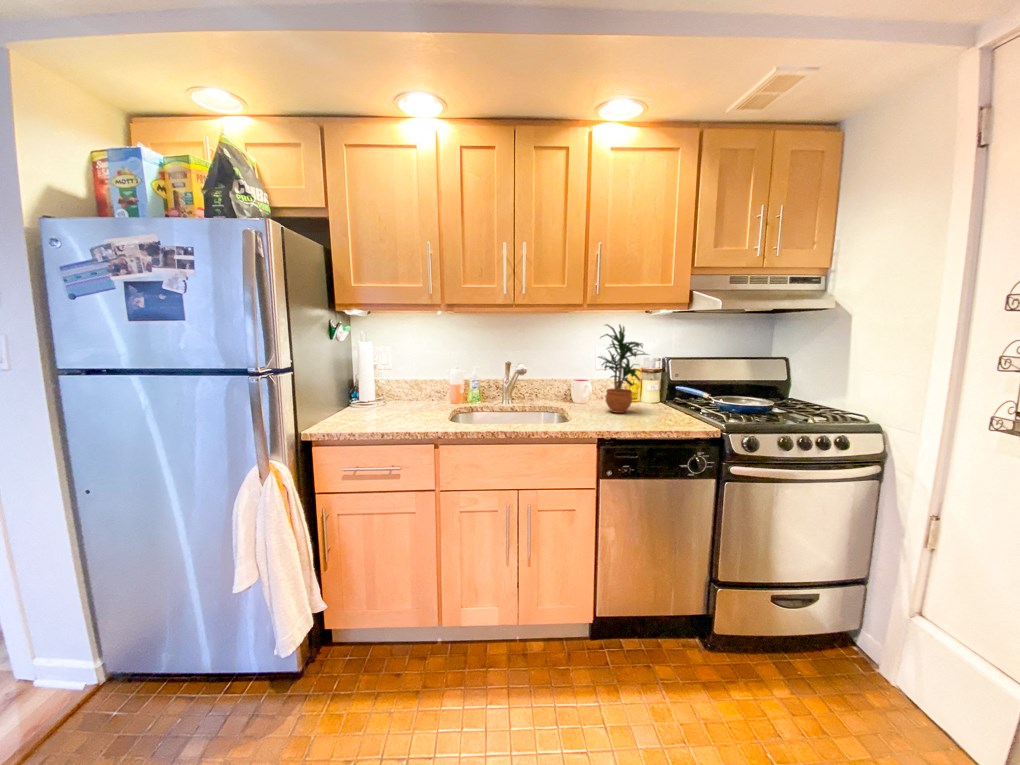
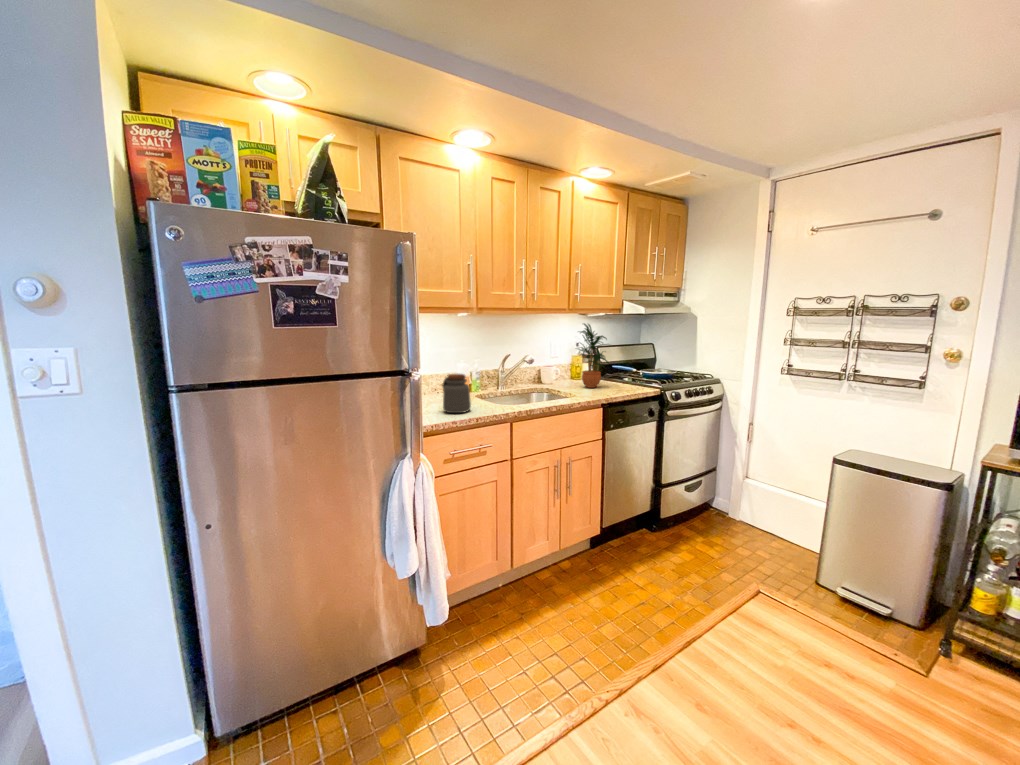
jar: none [385,377,417,421] -> present [442,374,471,413]

